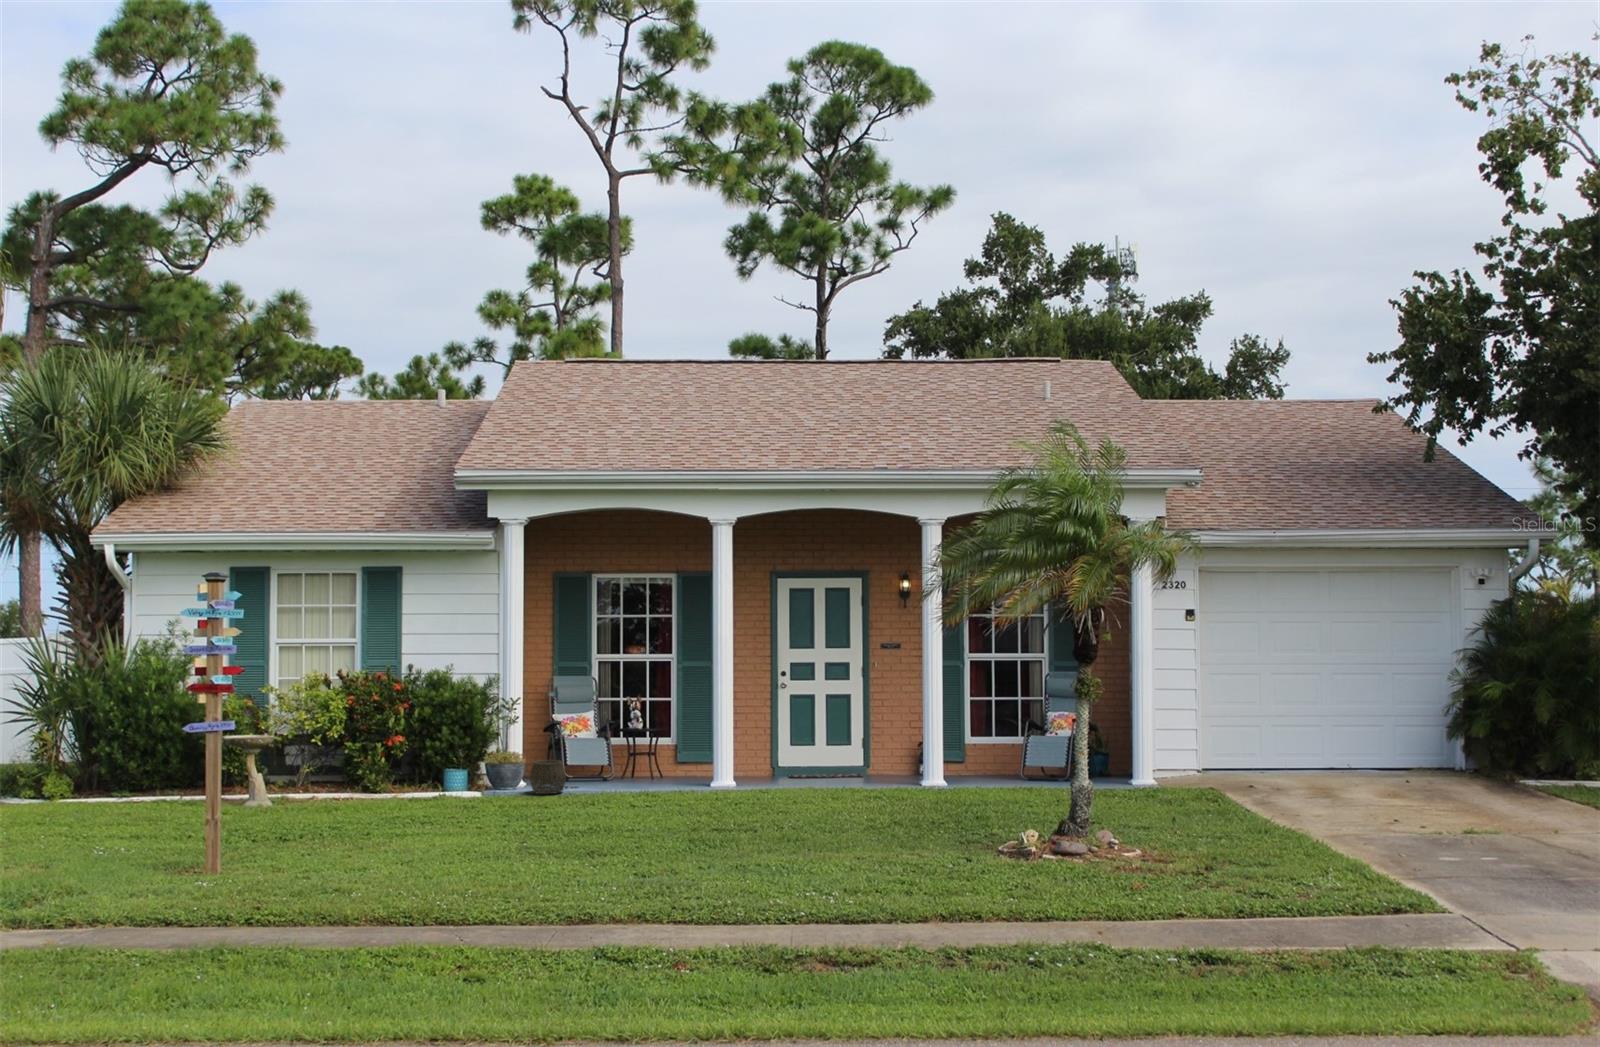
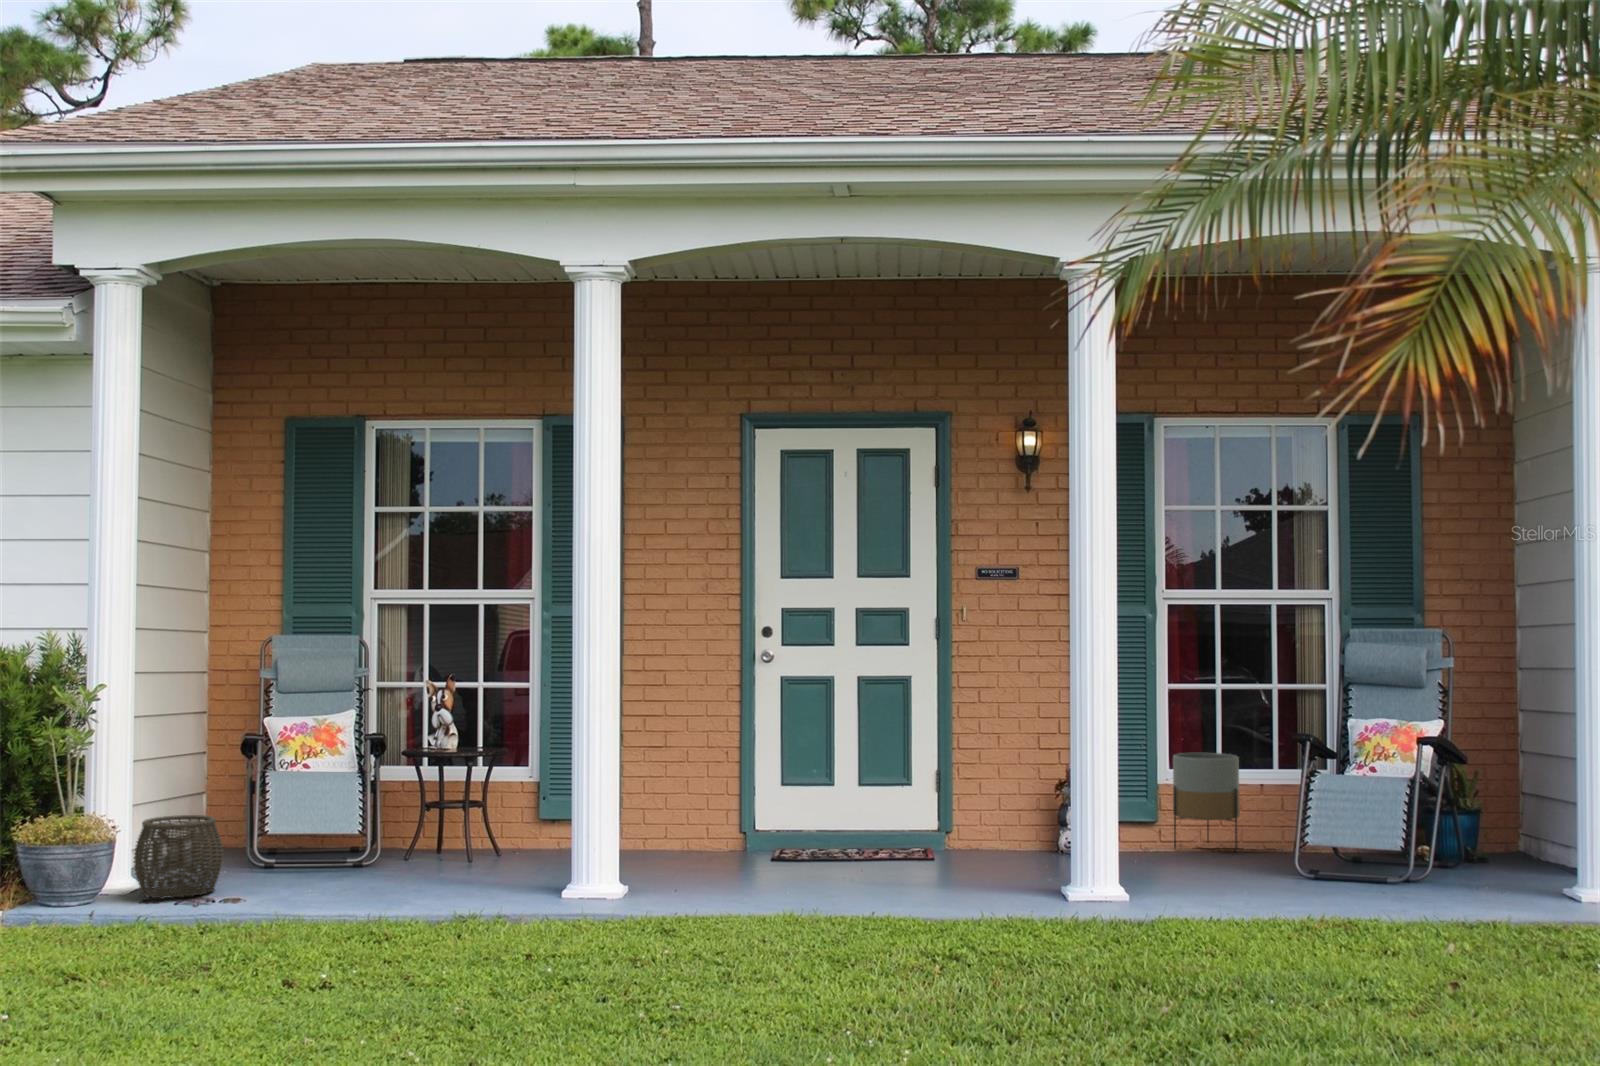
planter: none [971,729,1000,774] -> present [1173,753,1240,852]

